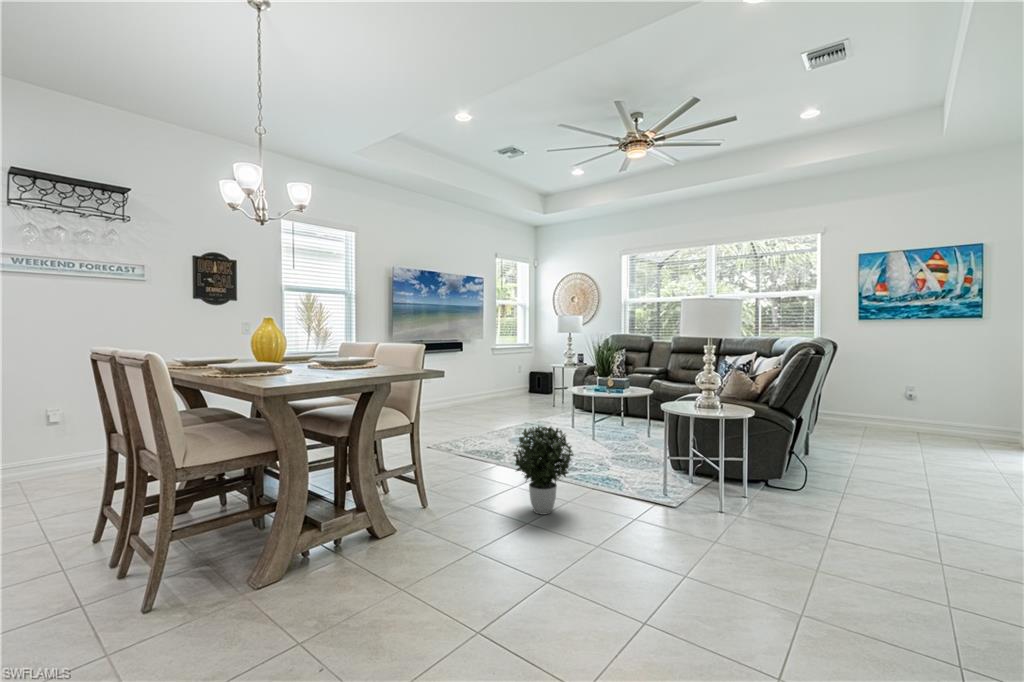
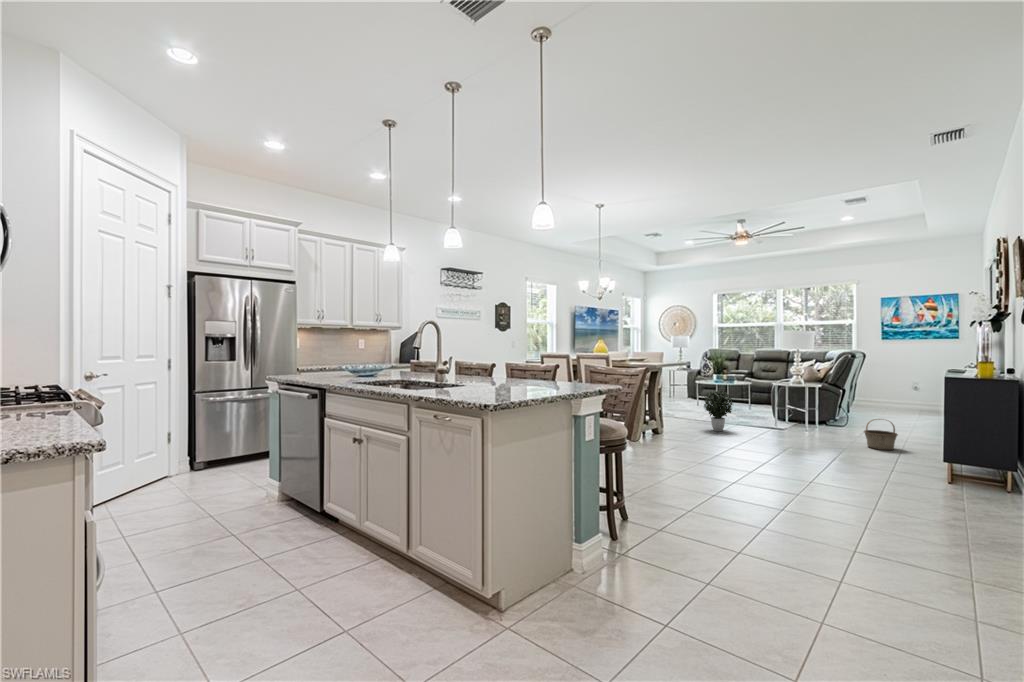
basket: none [851,524,944,617] -> present [864,419,898,450]

